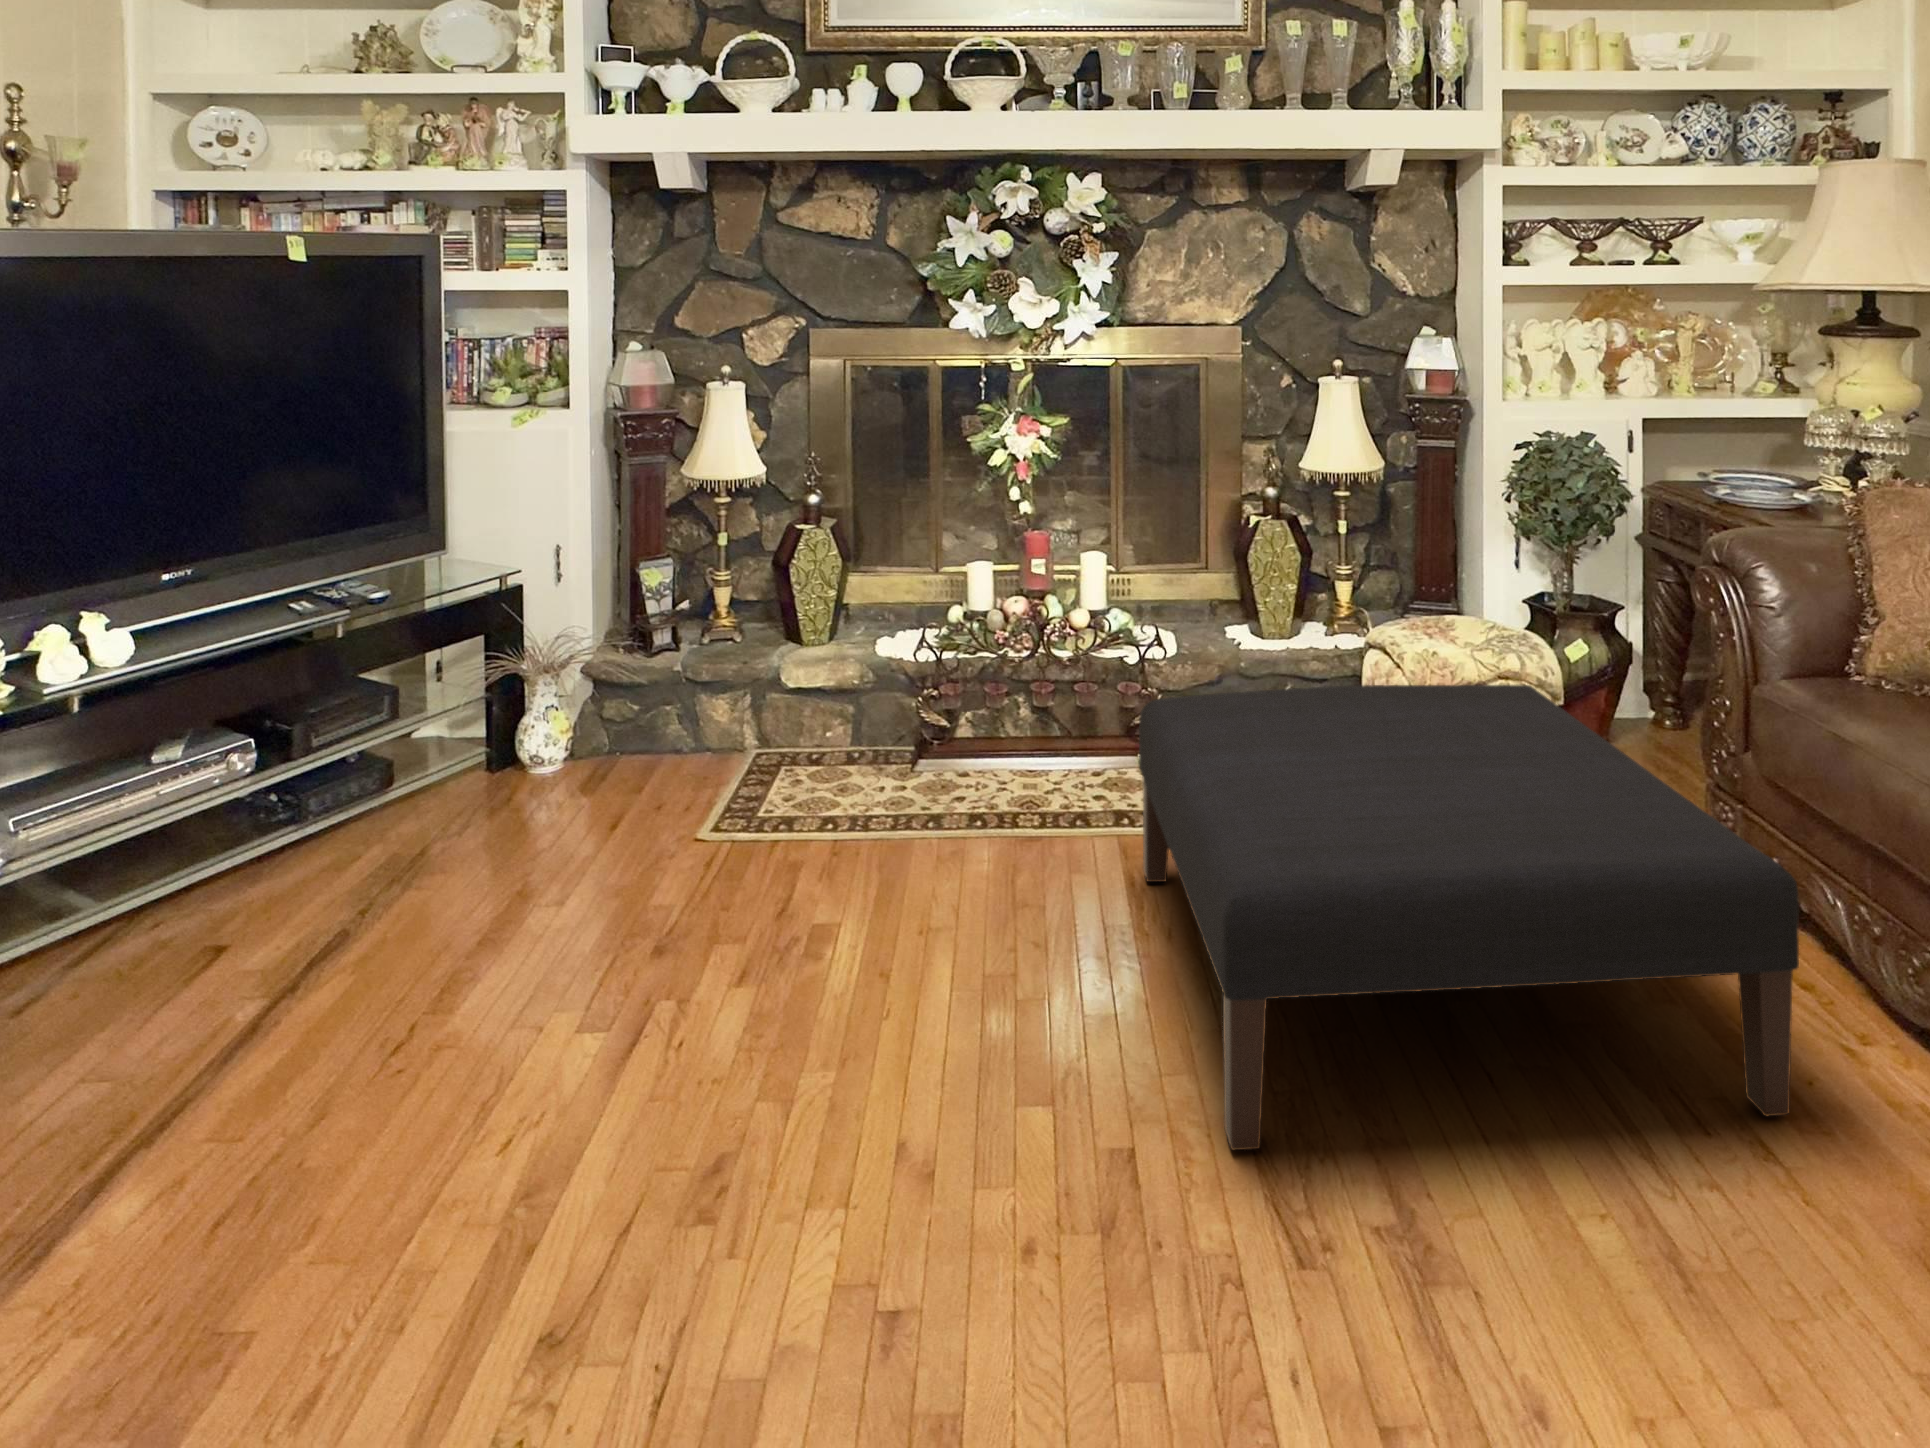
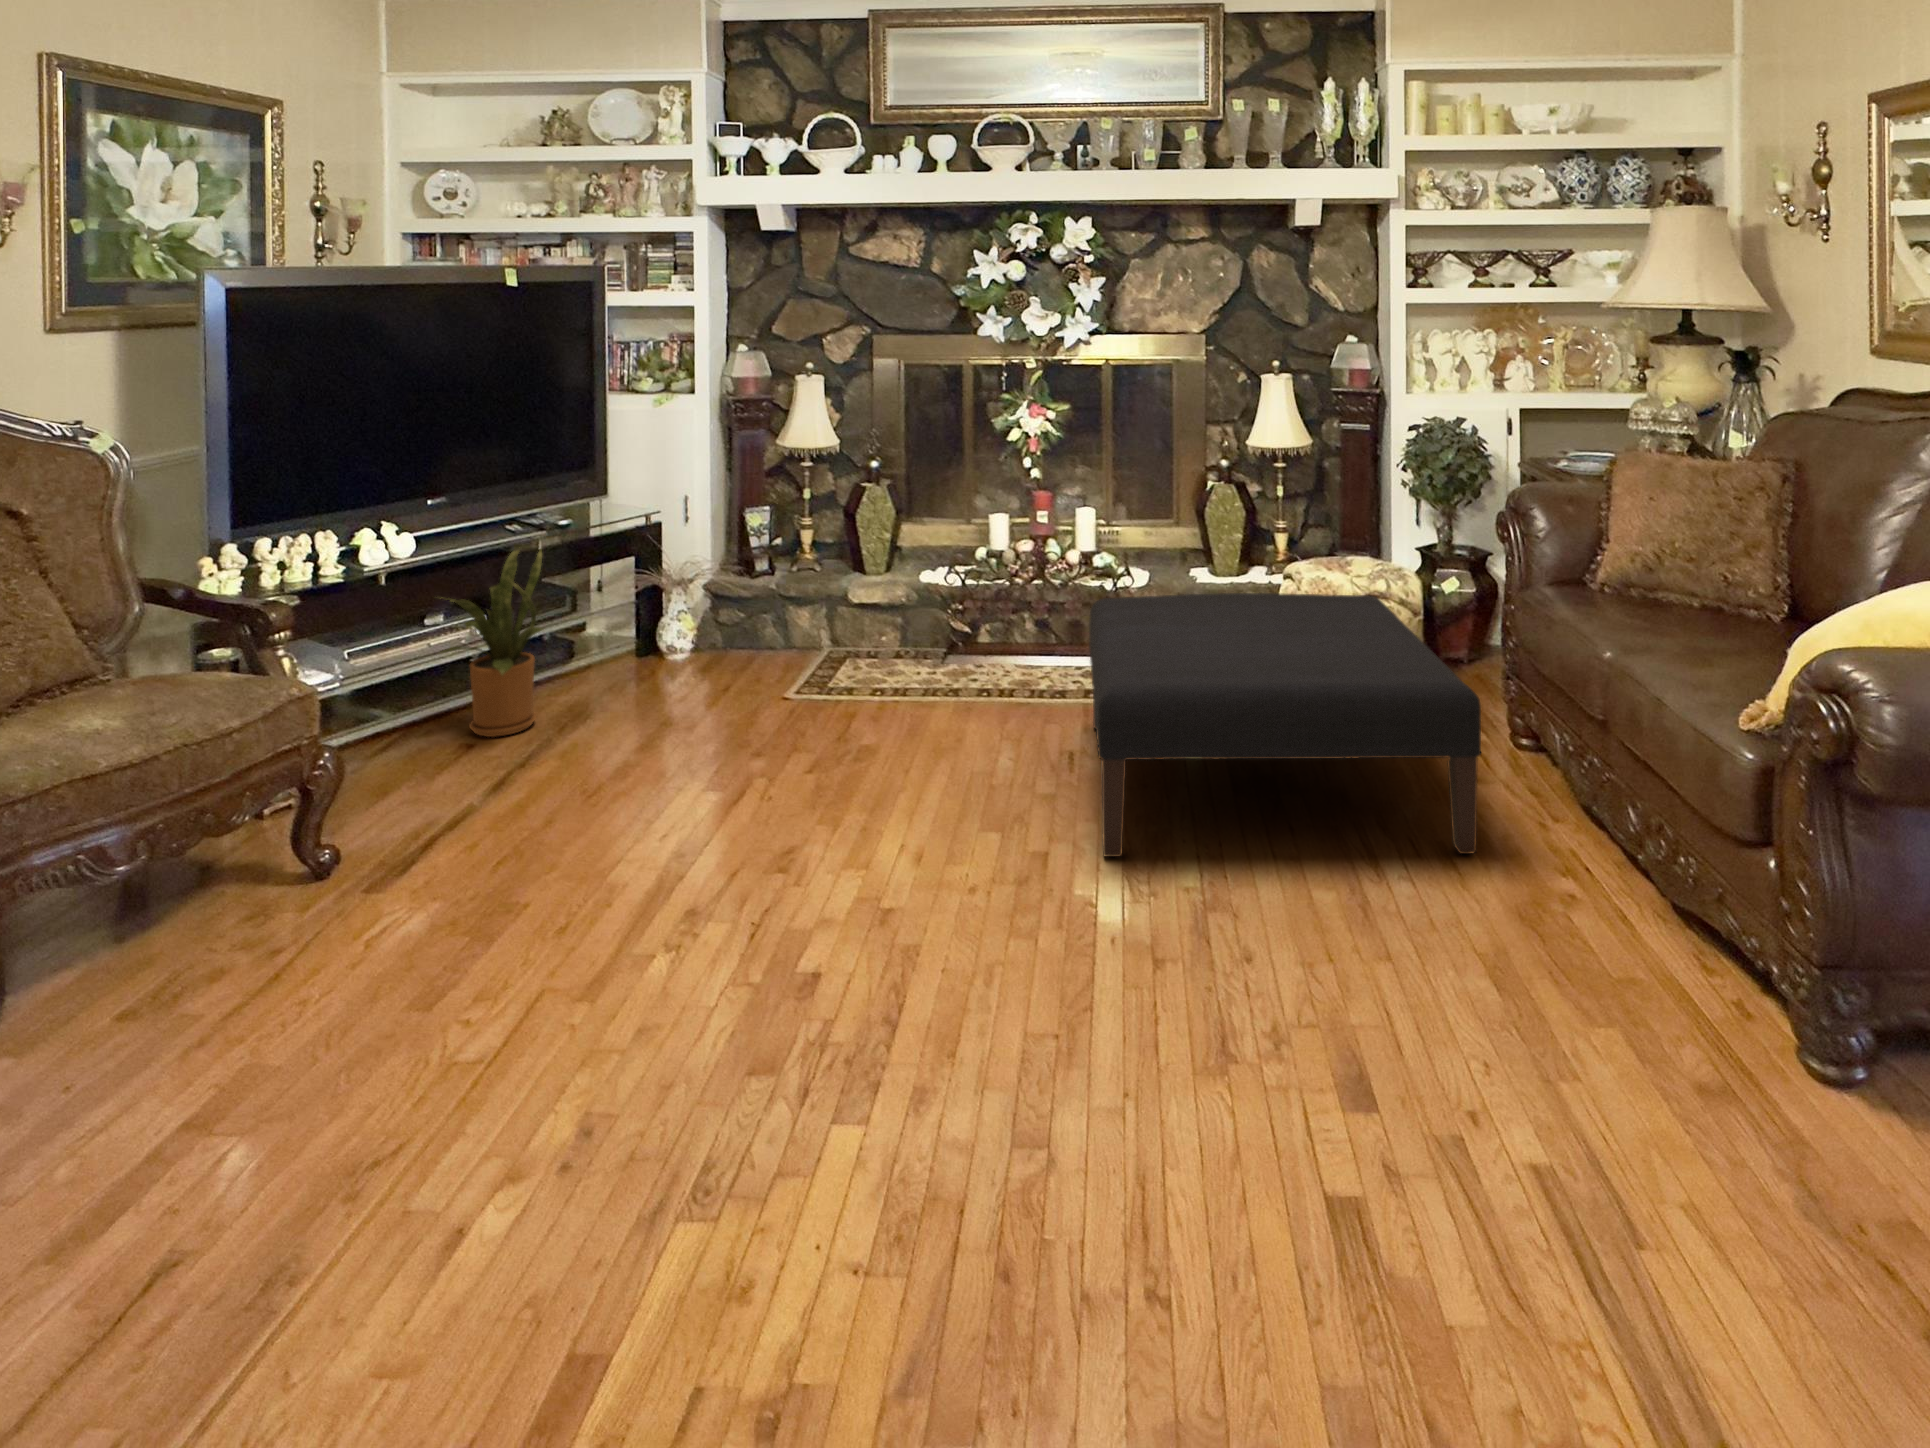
house plant: none [160,634,350,928] -> present [440,549,543,737]

